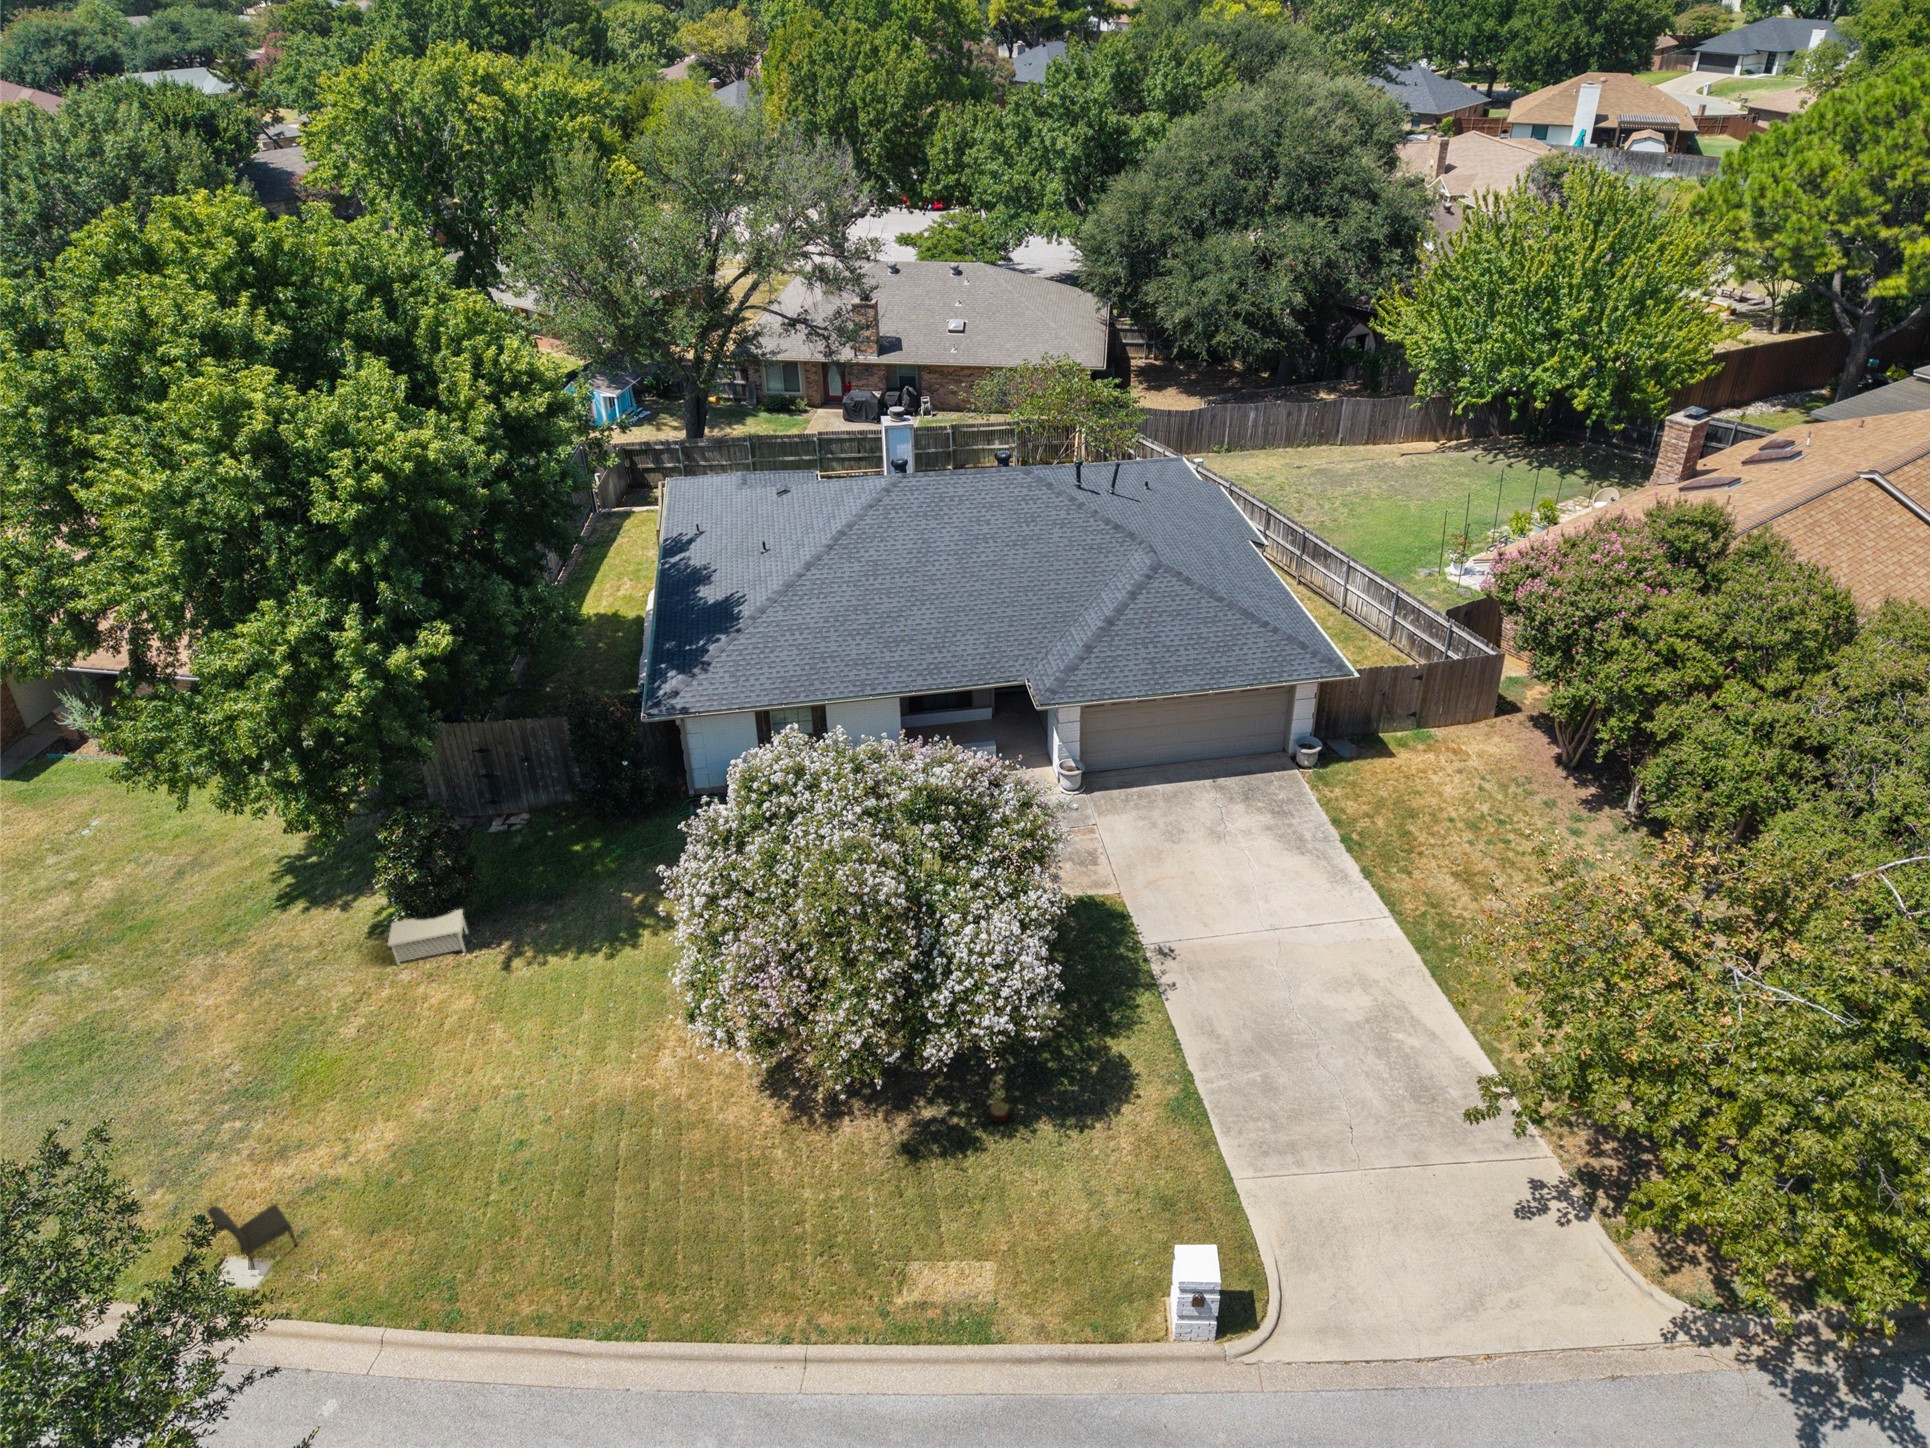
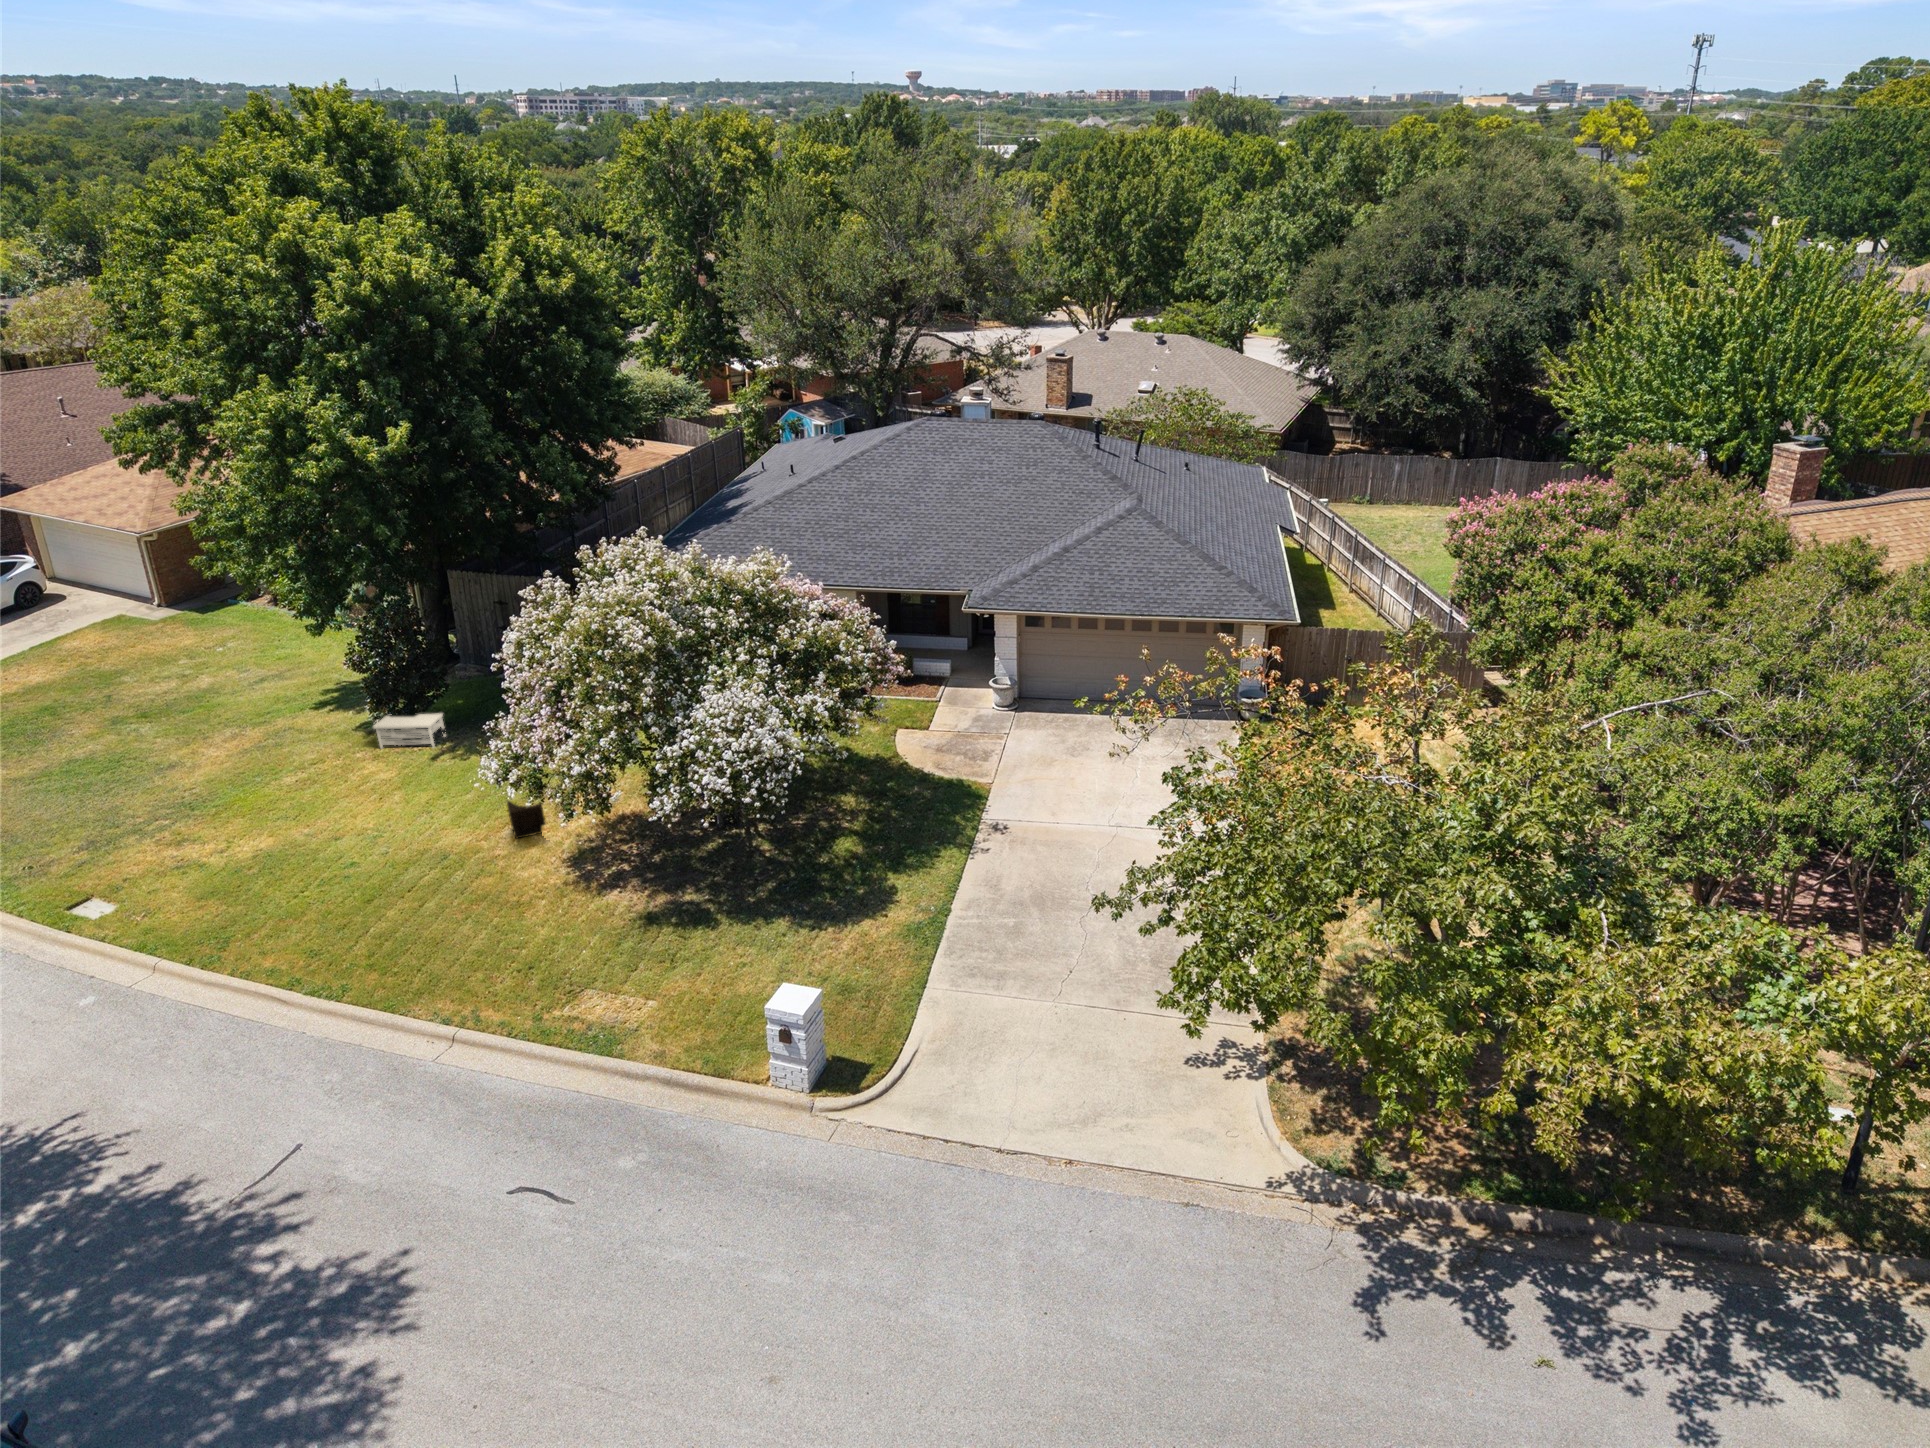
wooden crate: none [646,1015,698,1074] -> present [507,801,546,839]
decorative plant: present [988,1087,1010,1123] -> none [743,874,763,912]
chair: present [207,1205,298,1270] -> none [103,838,175,905]

